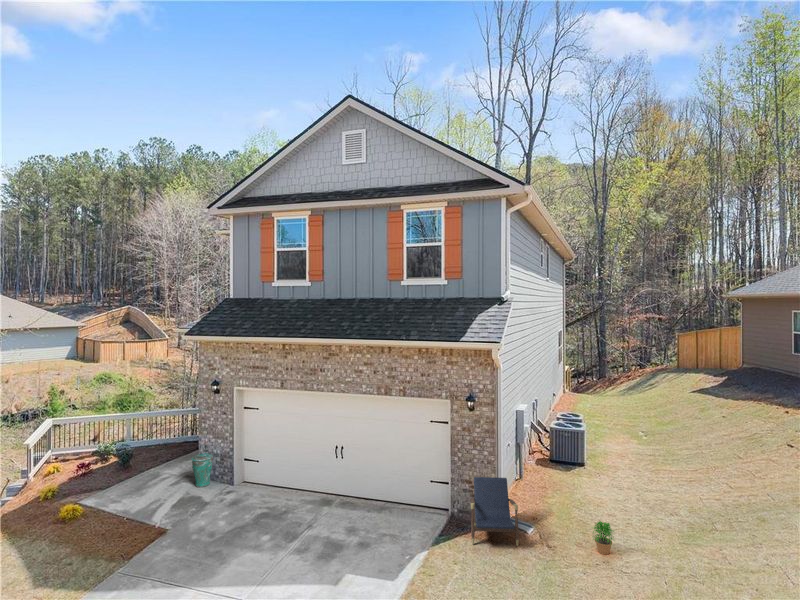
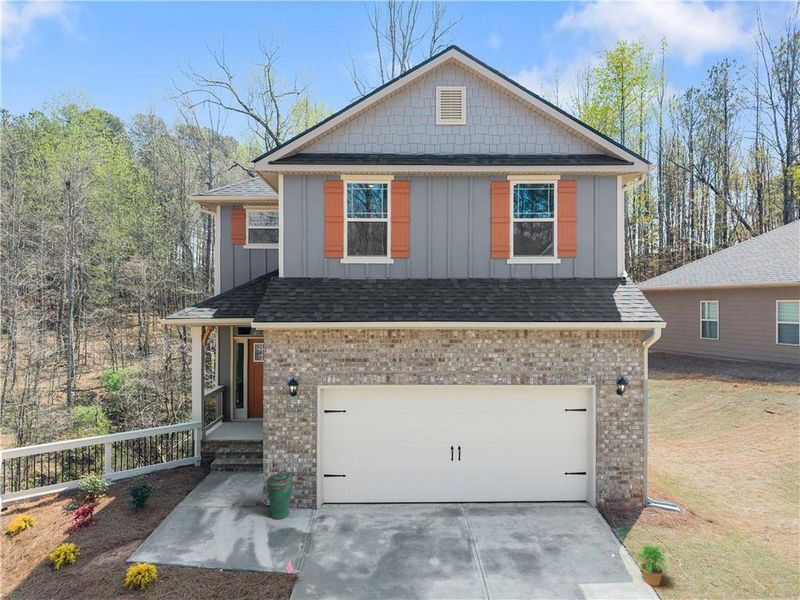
lounge chair: present [471,477,519,546] -> none [630,460,701,534]
potted plant: present [593,521,614,554] -> present [637,545,666,586]

